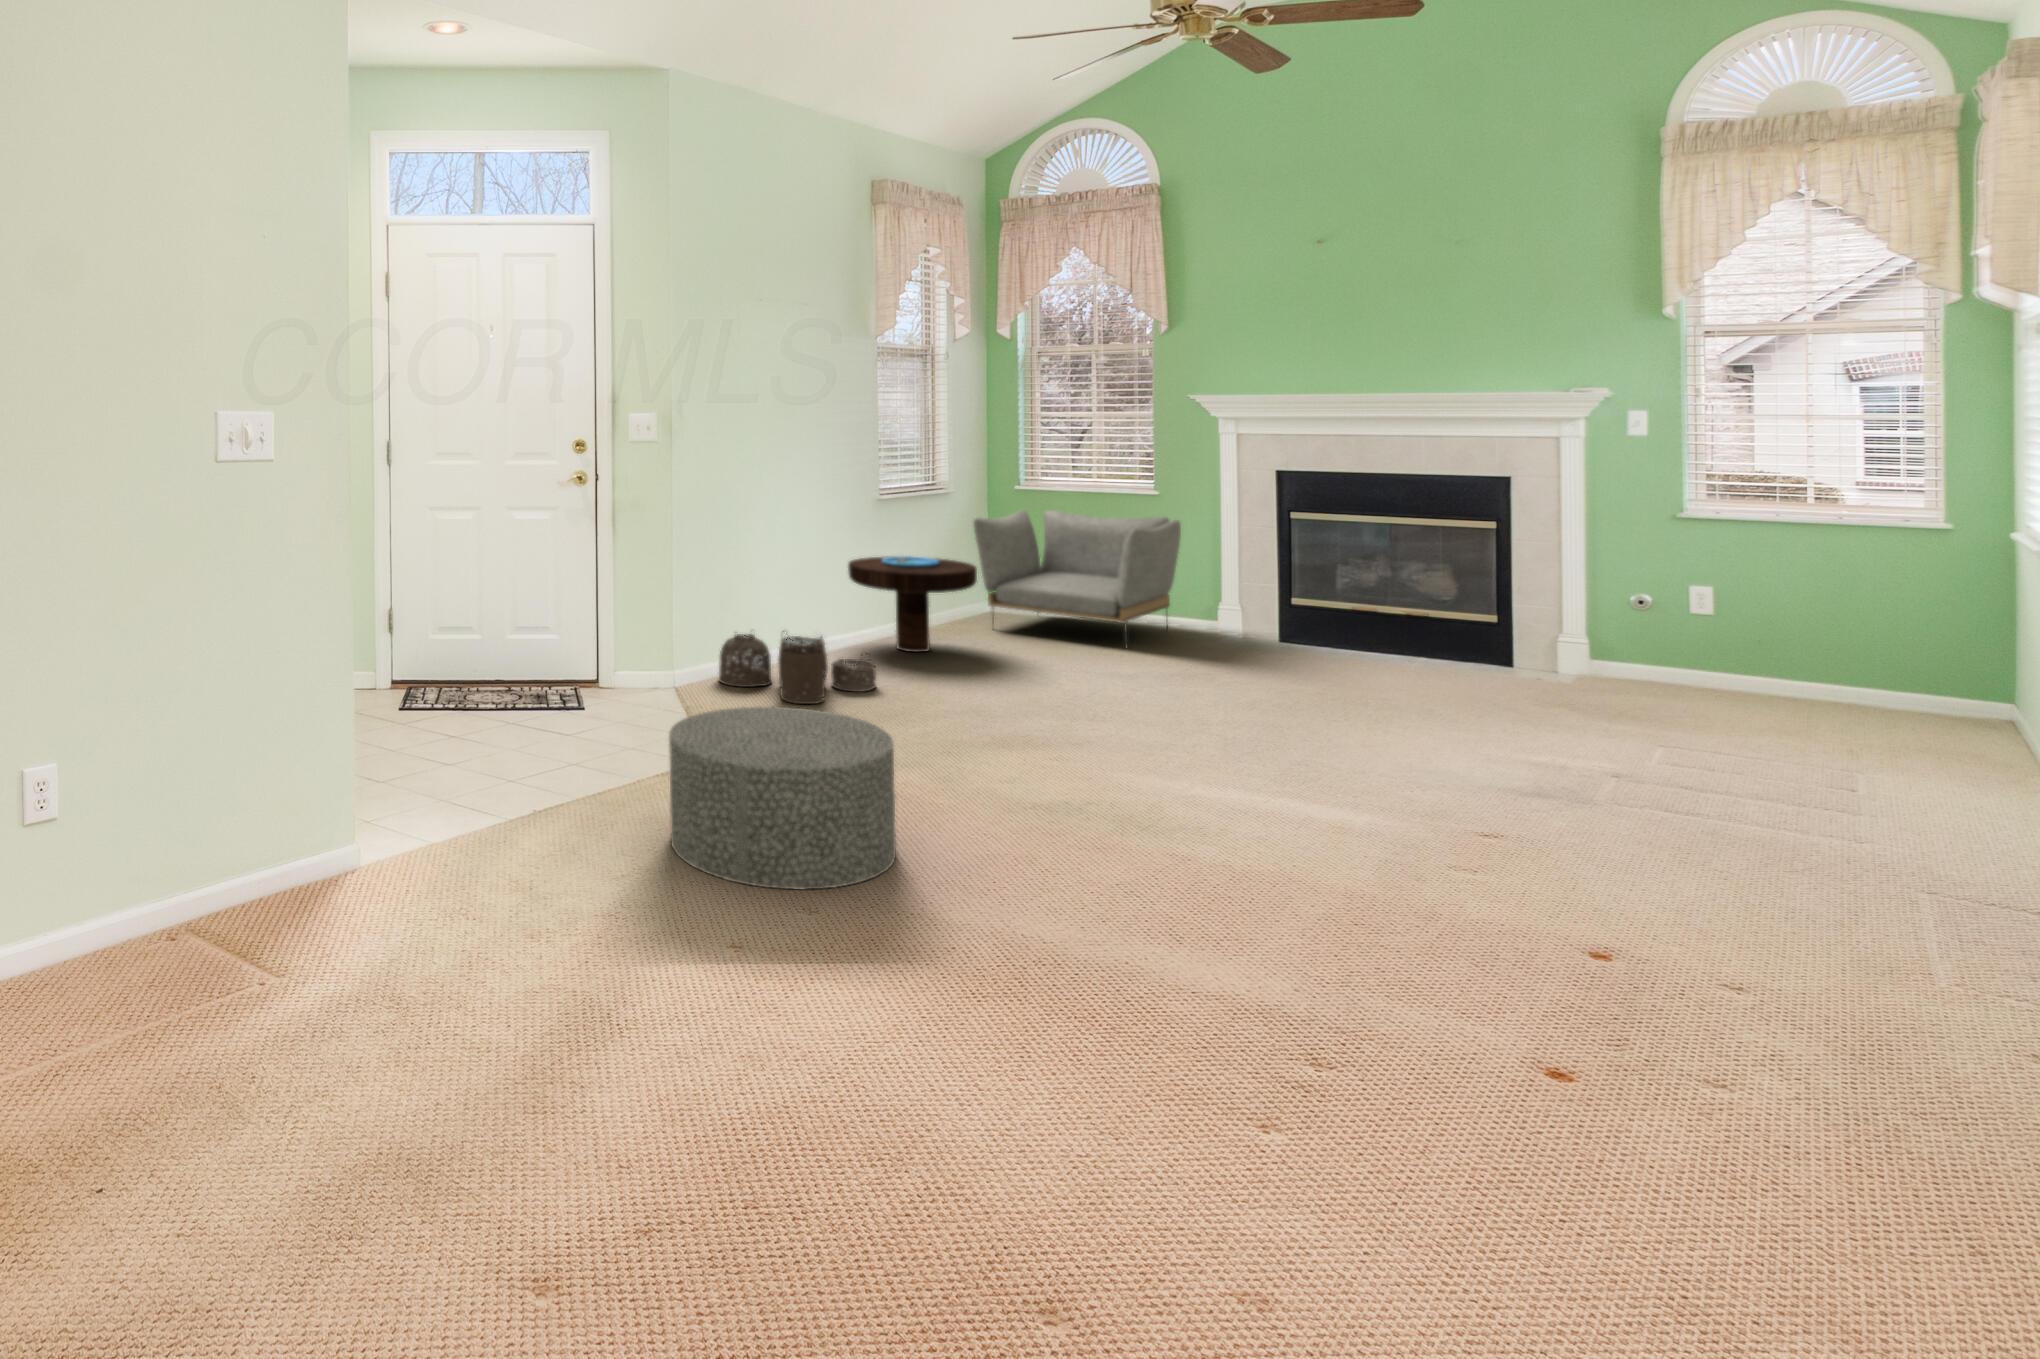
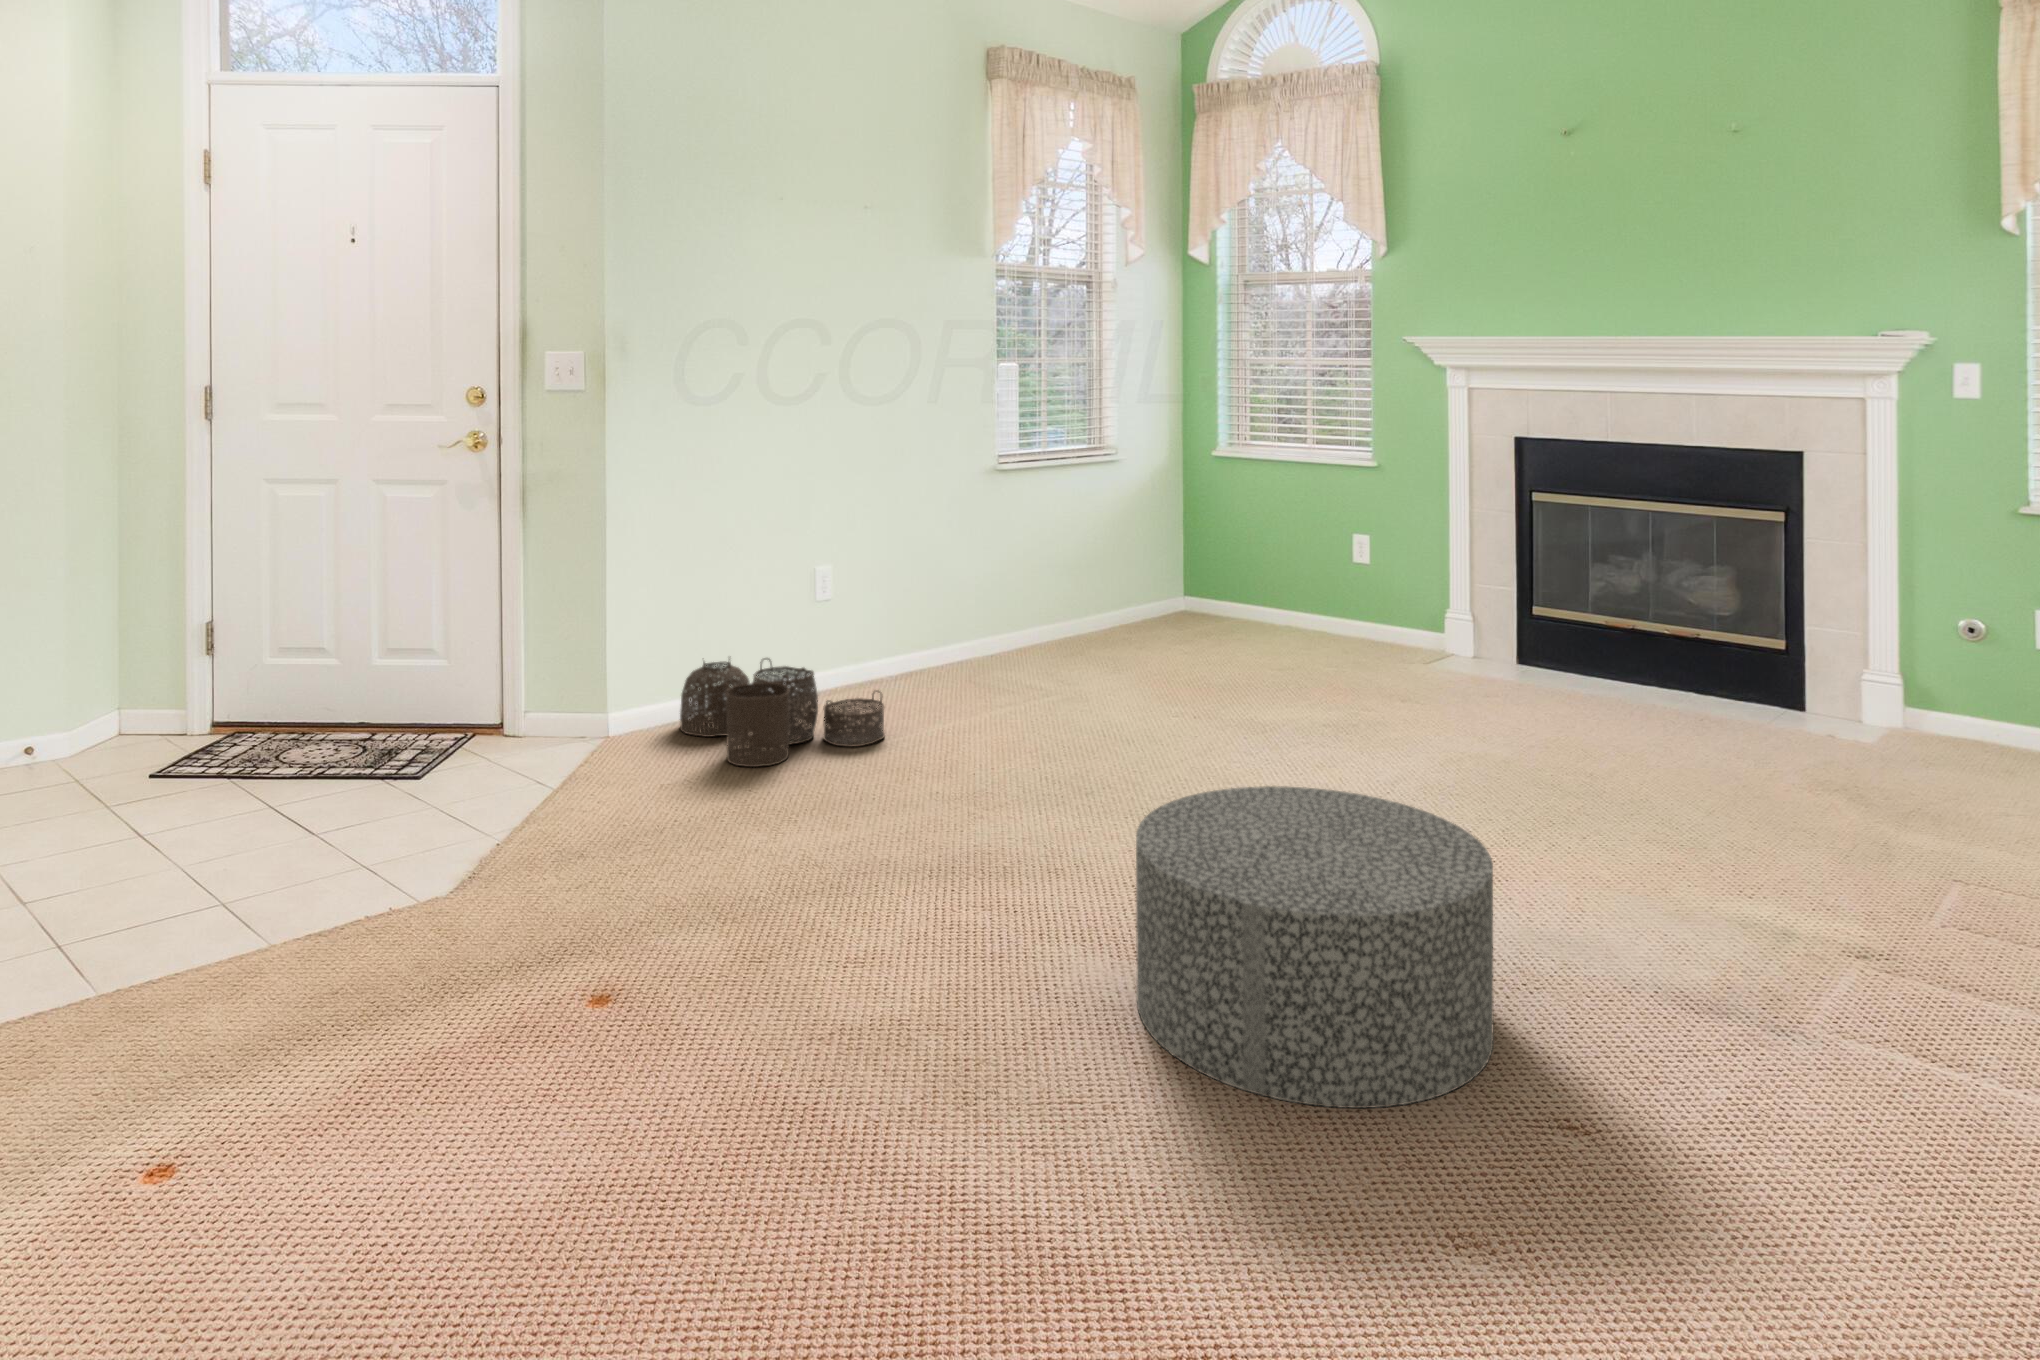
armchair: present [973,510,1181,624] -> none [1128,491,1392,681]
side table: present [848,556,977,652] -> none [925,553,1089,684]
ottoman: present [669,707,896,890] -> present [1136,786,1493,1108]

